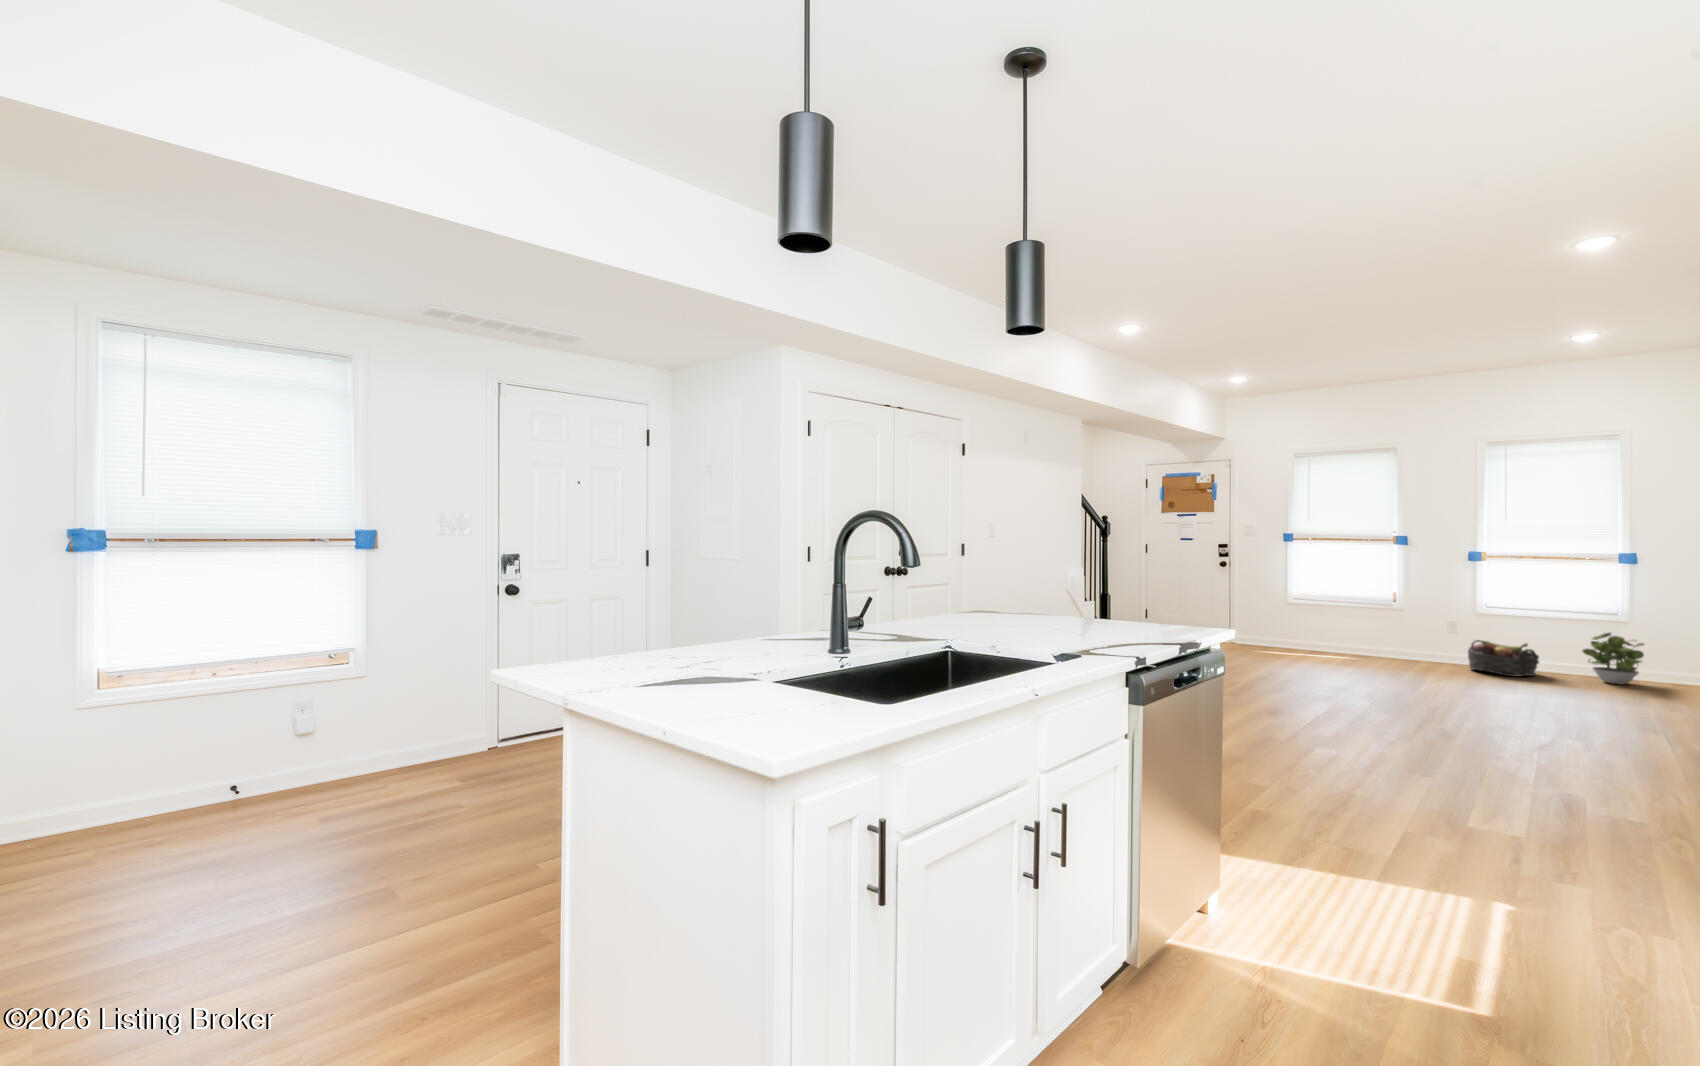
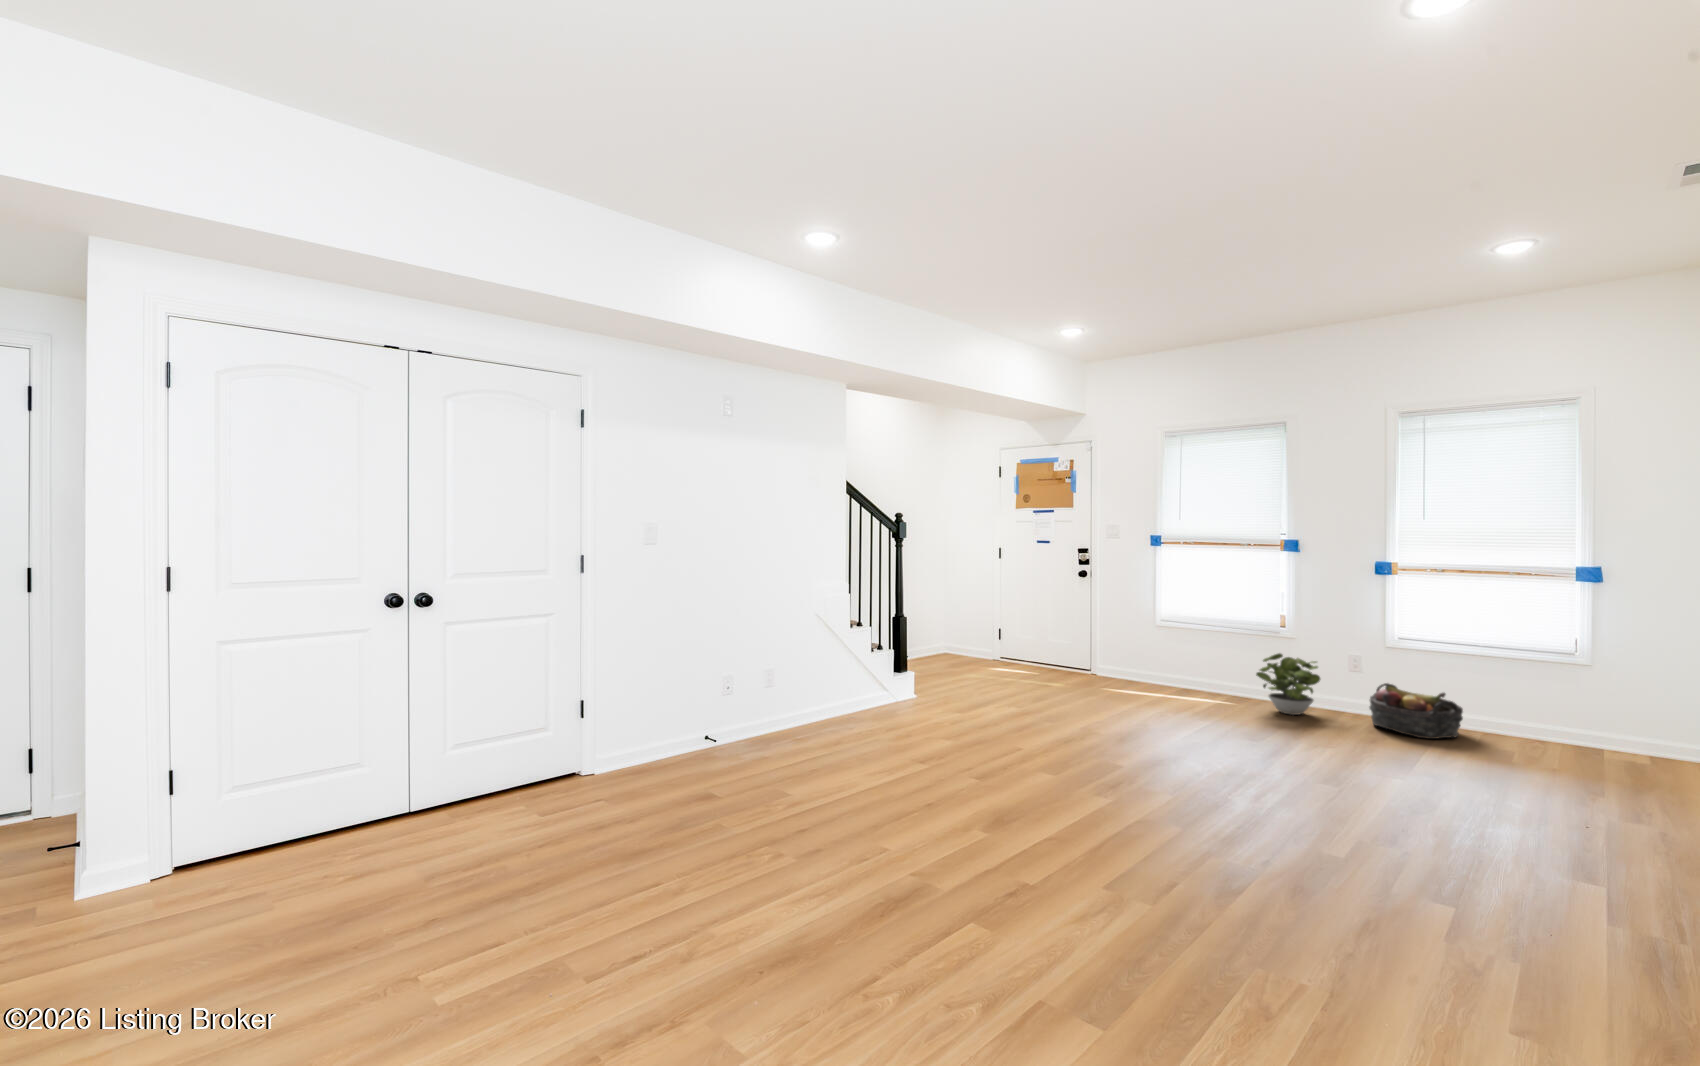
potted plant: present [1583,633,1644,684] -> present [1256,653,1320,715]

